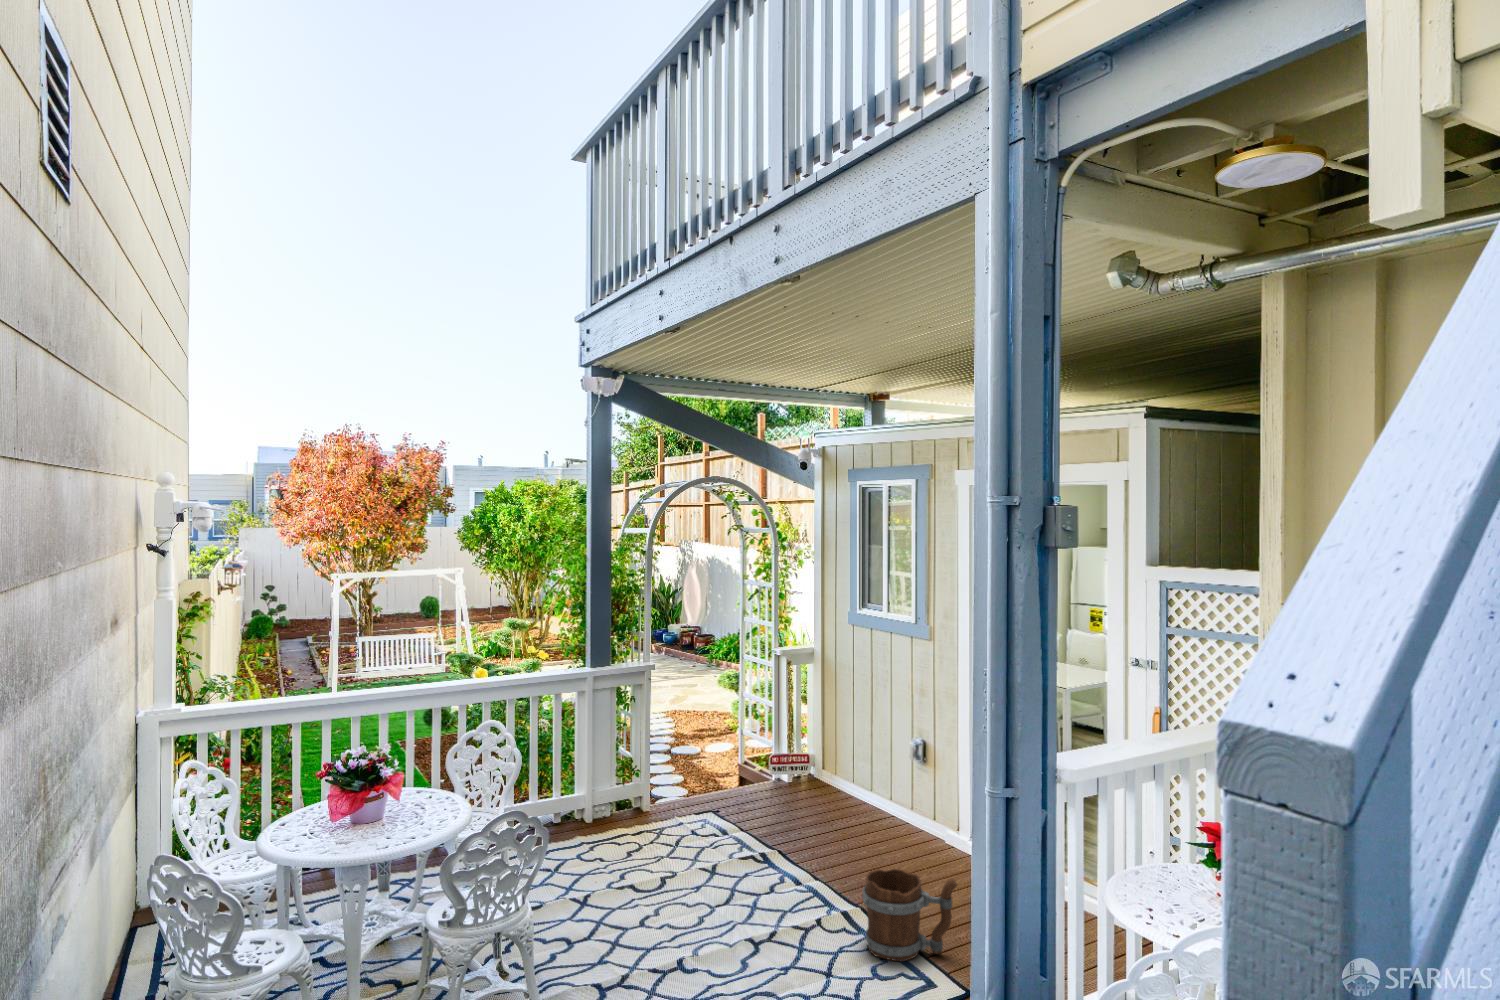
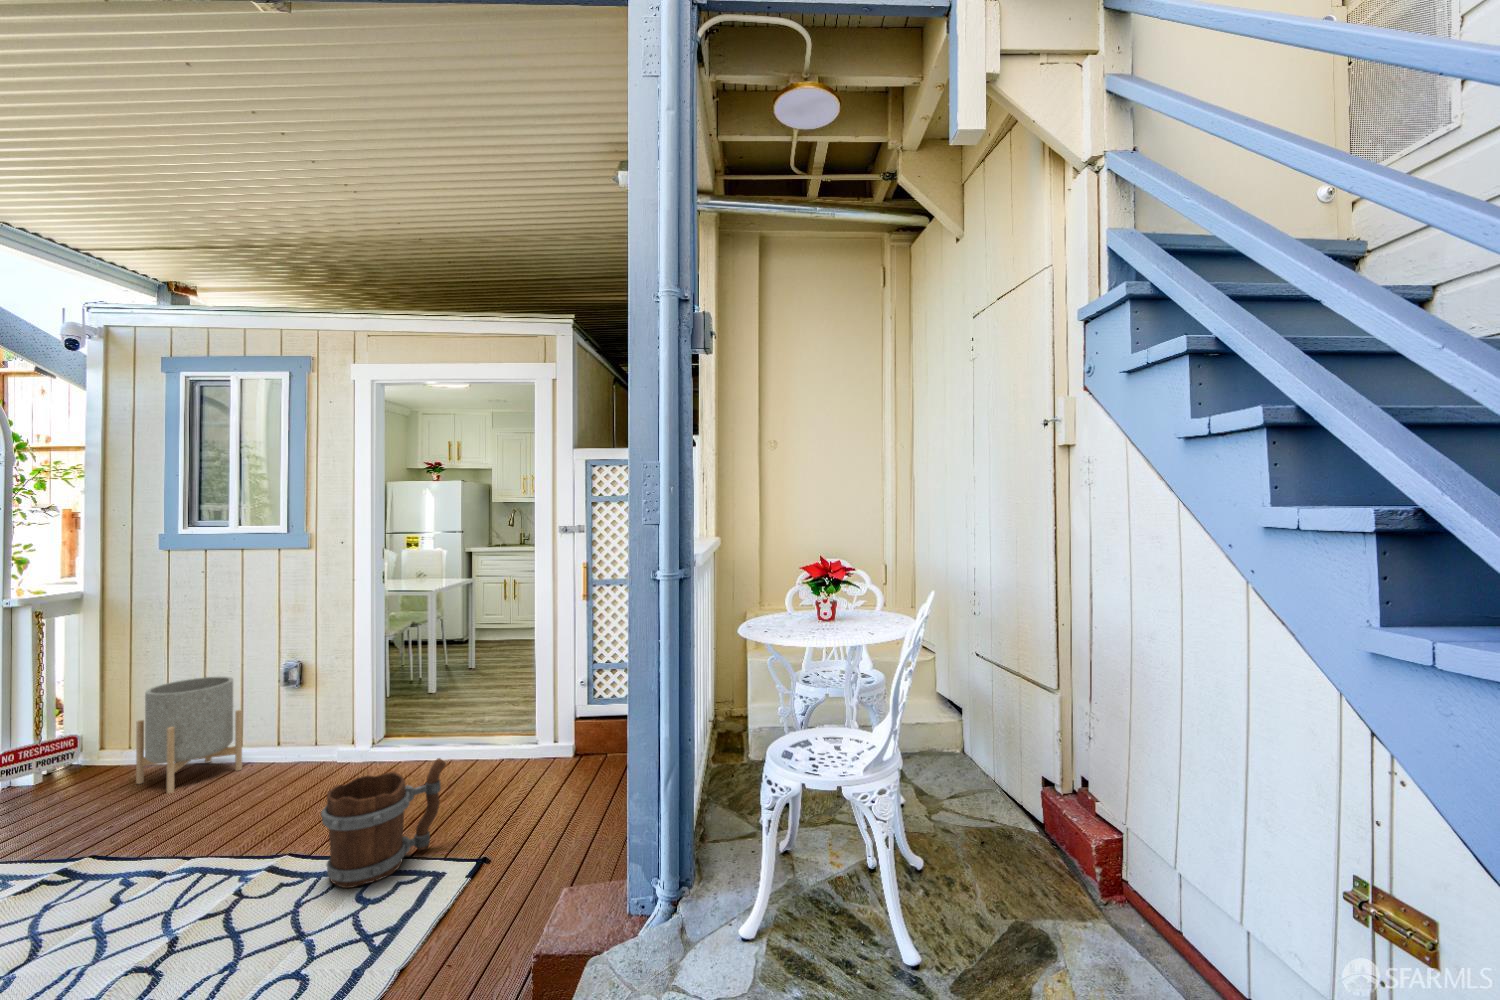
planter: none [825,734,884,824] -> present [136,676,242,793]

